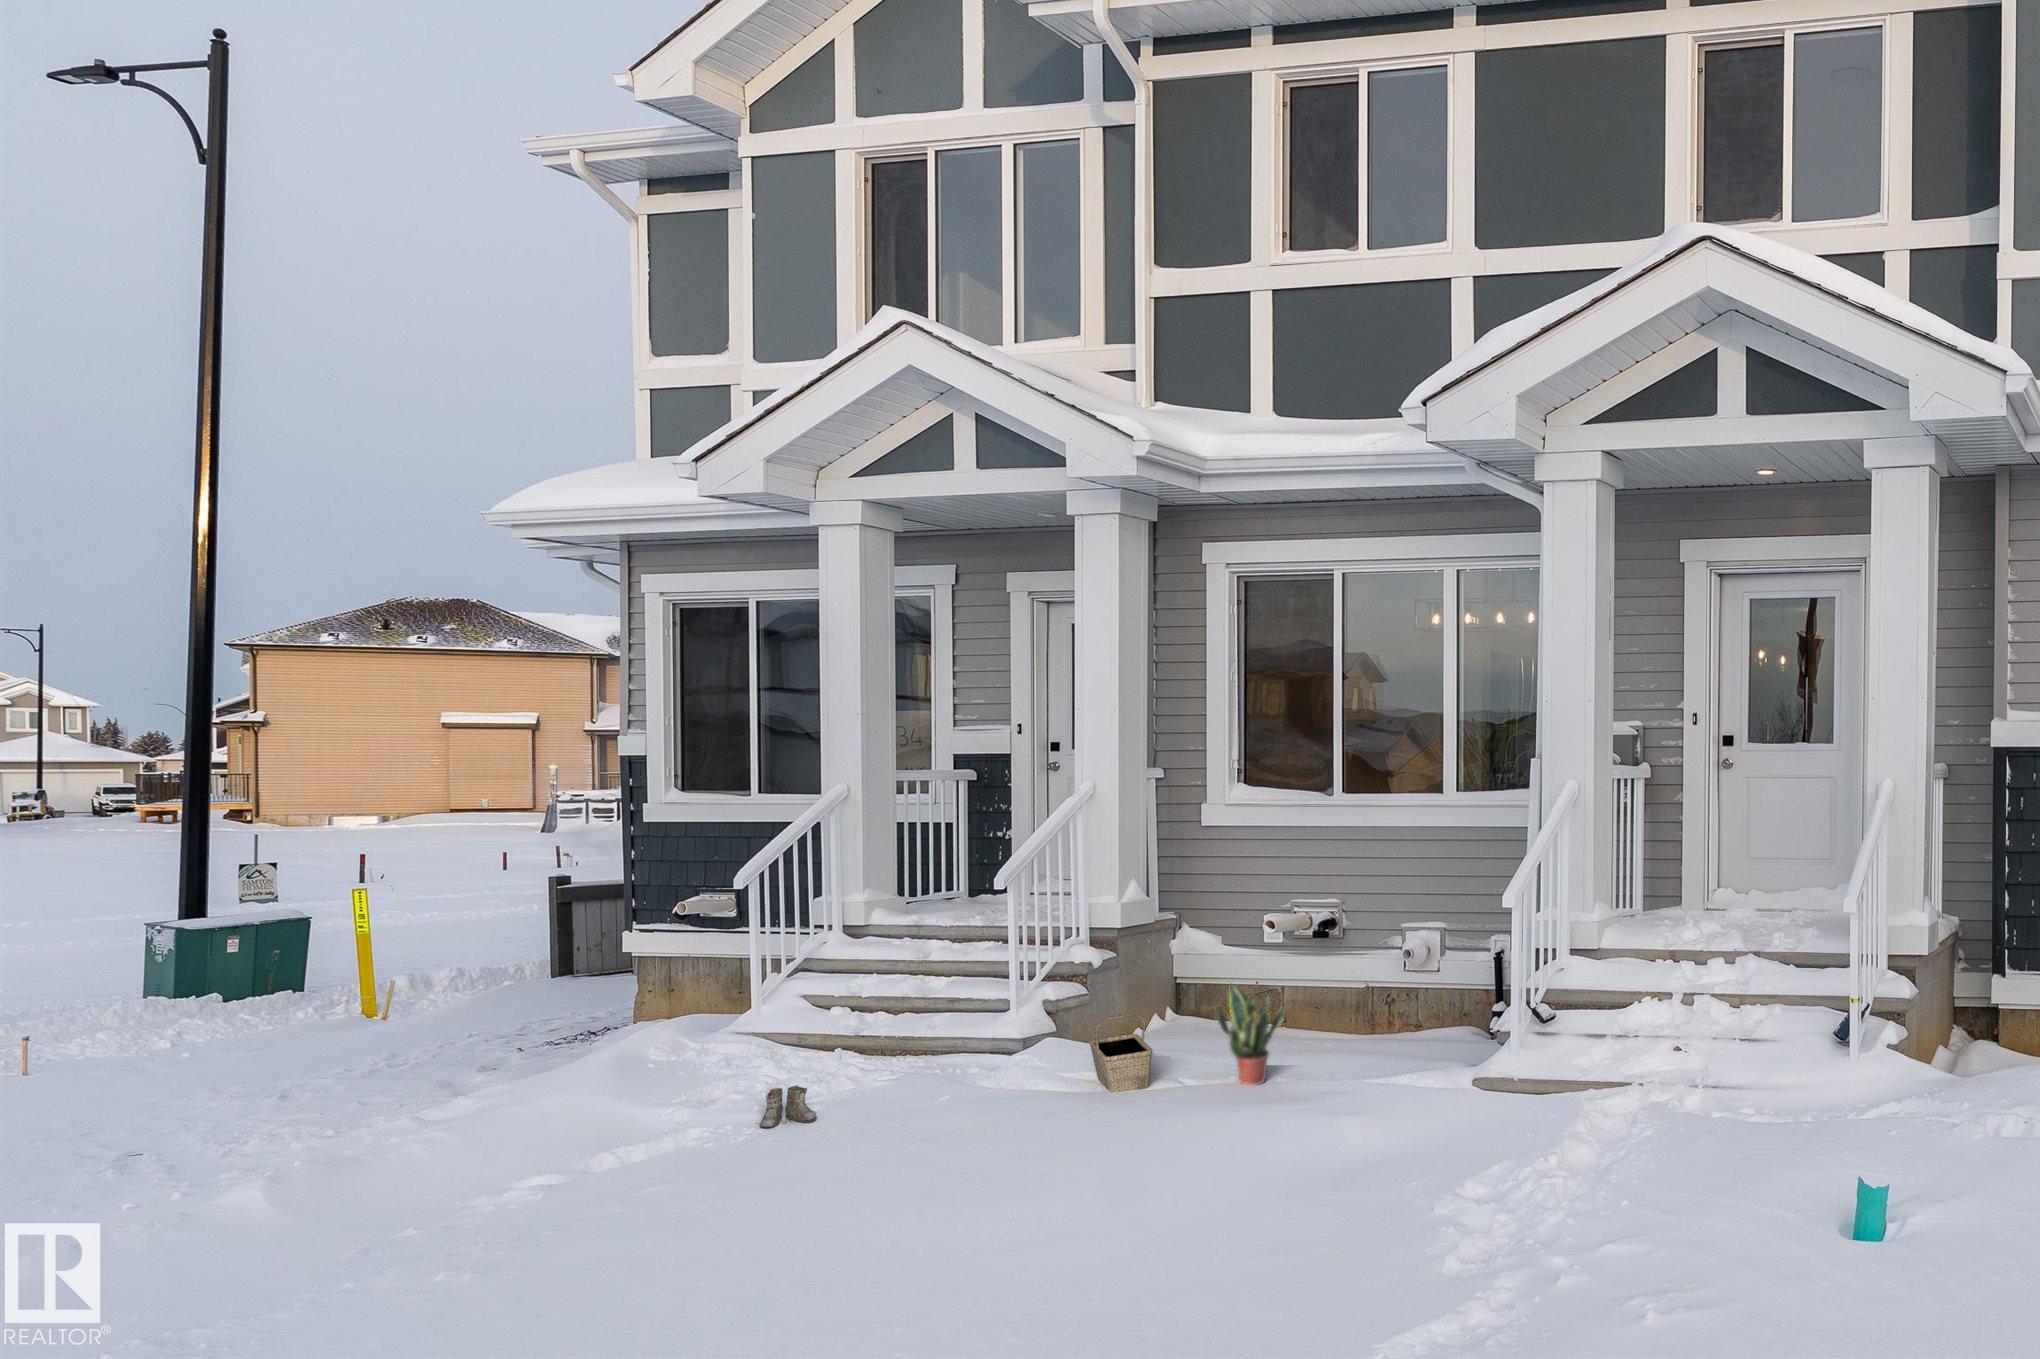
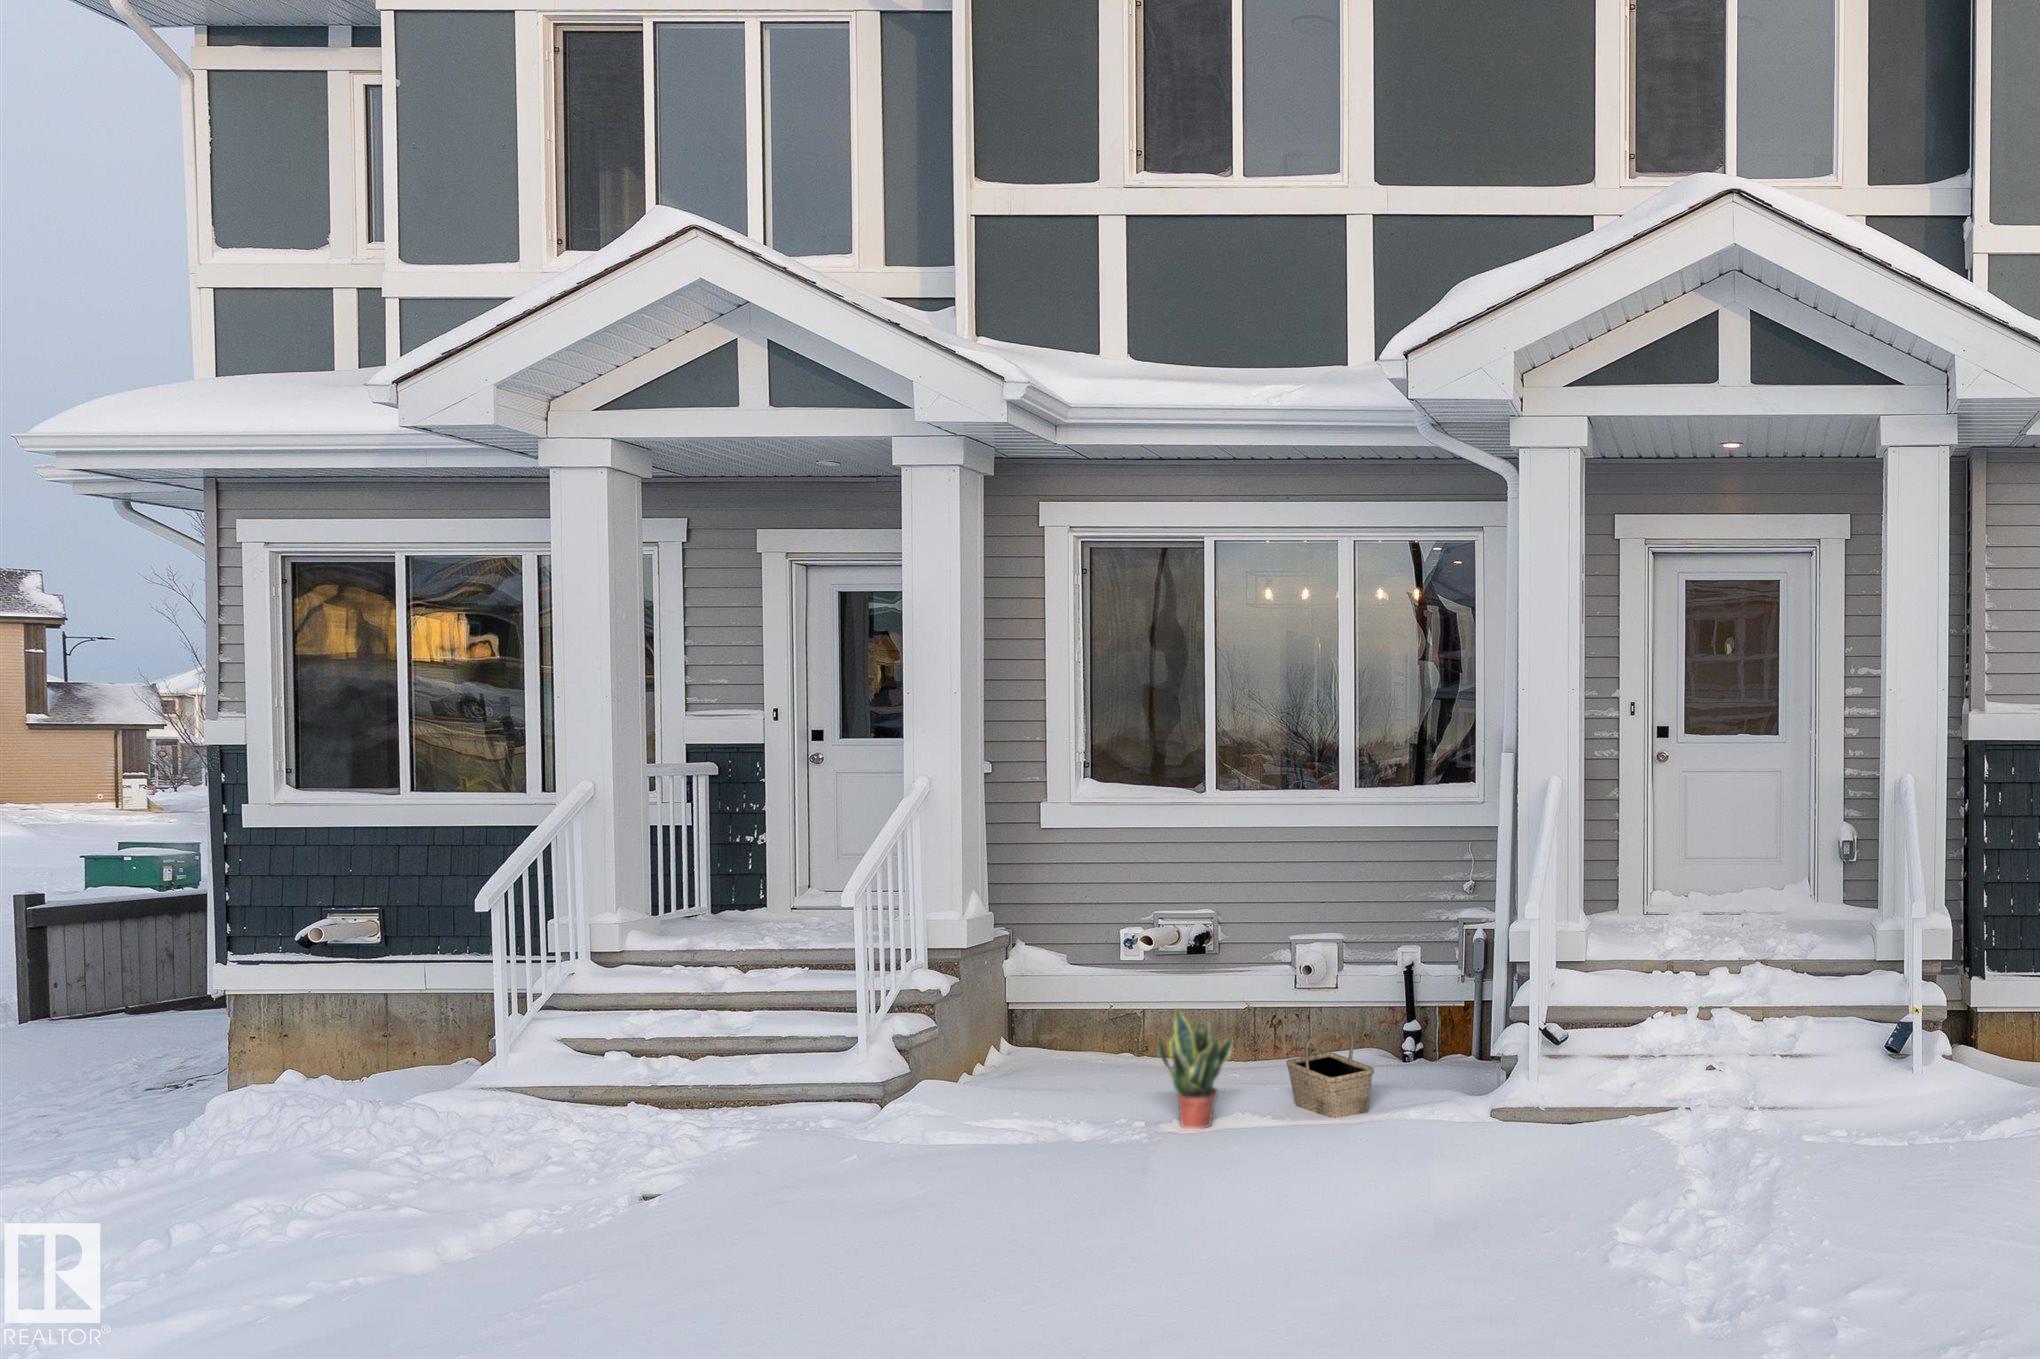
basket: present [1090,1014,1153,1092] -> present [1286,1029,1374,1118]
boots: present [760,1086,817,1129] -> none [591,1152,676,1209]

